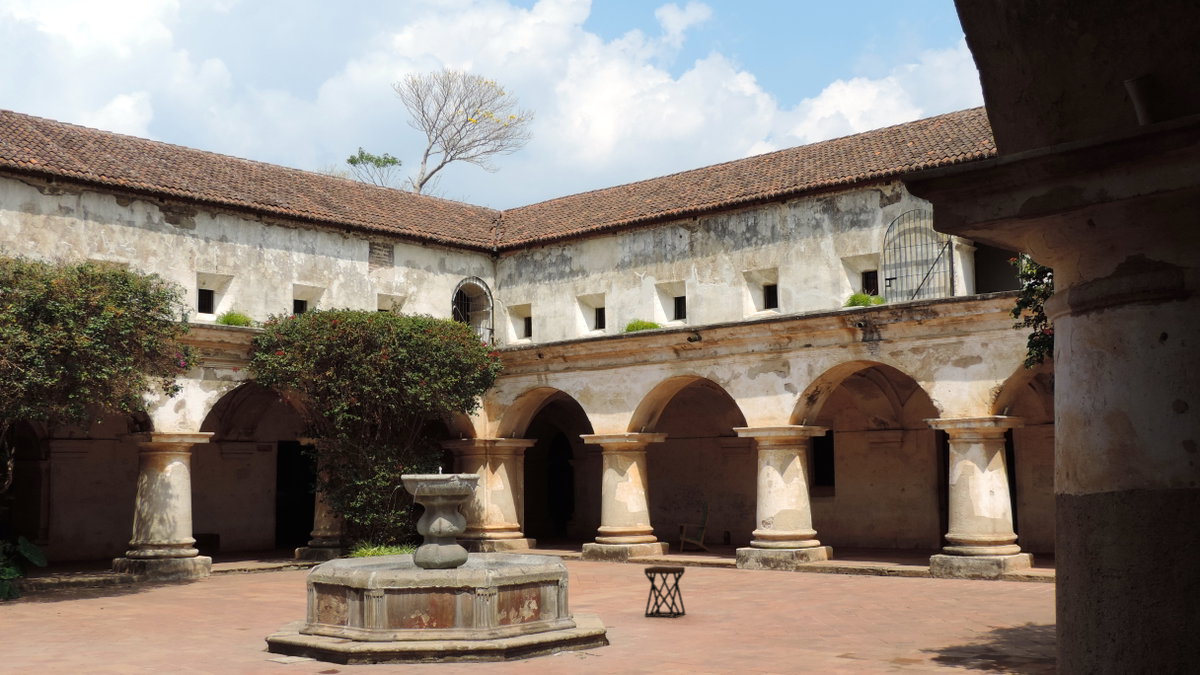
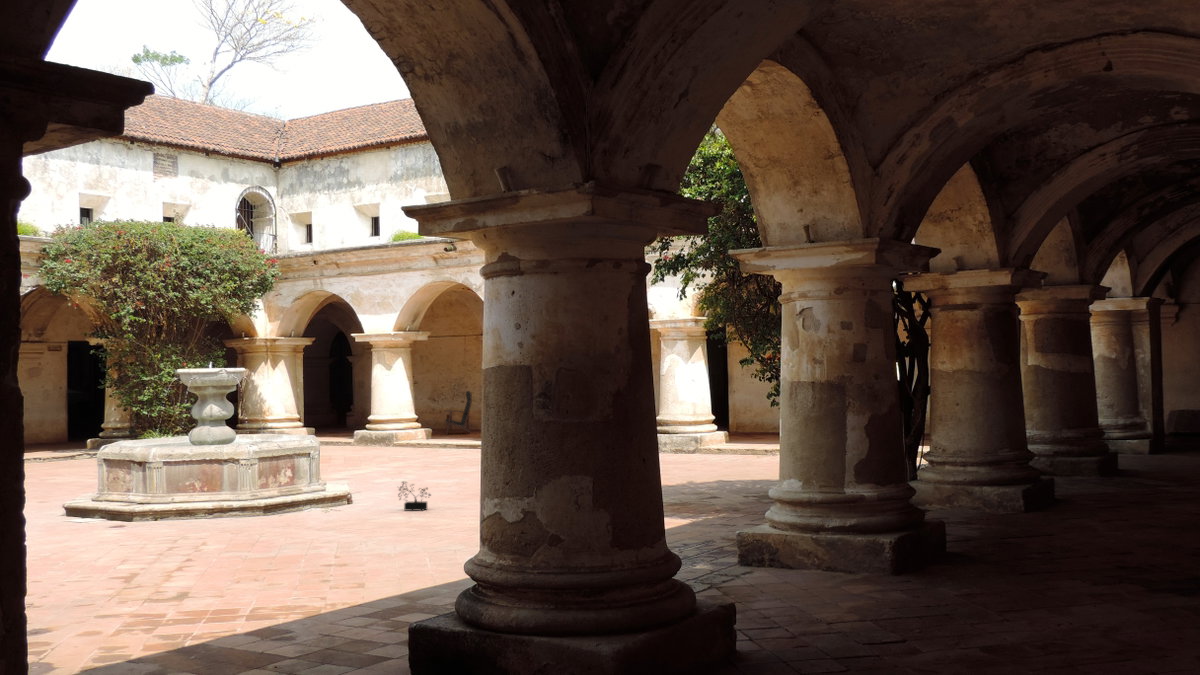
stool: present [644,566,685,618] -> none [390,442,424,483]
decorative plant: none [674,622,717,662] -> present [399,482,431,511]

